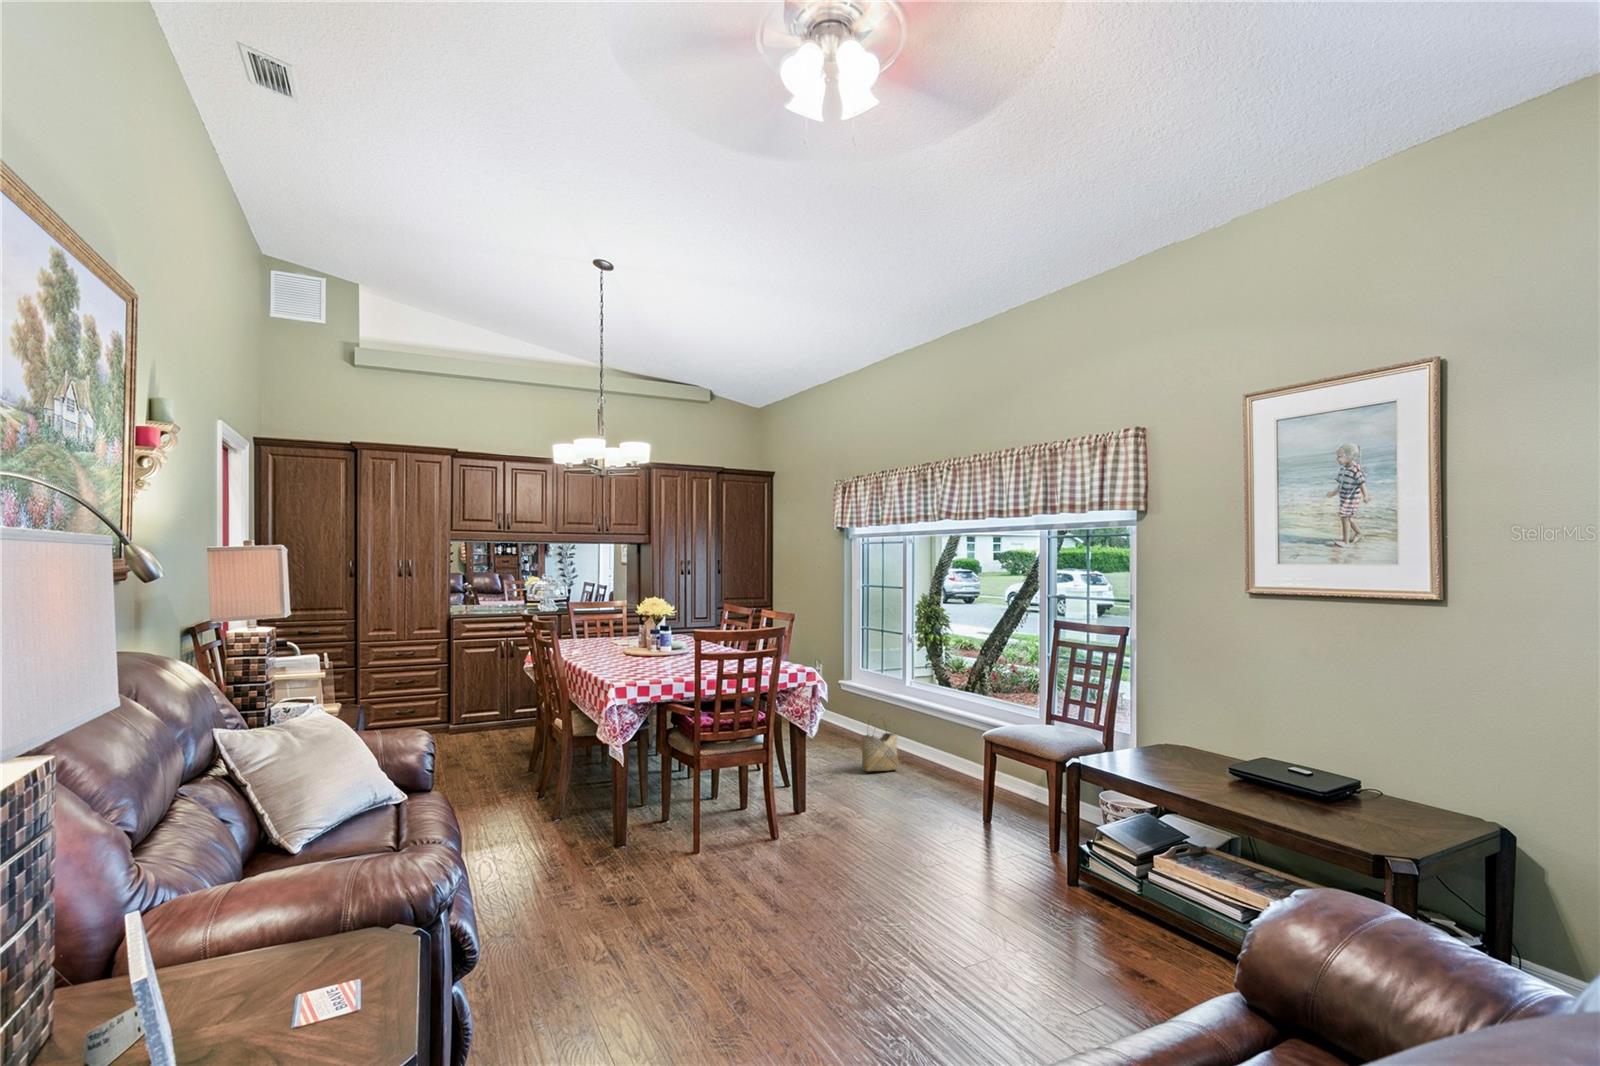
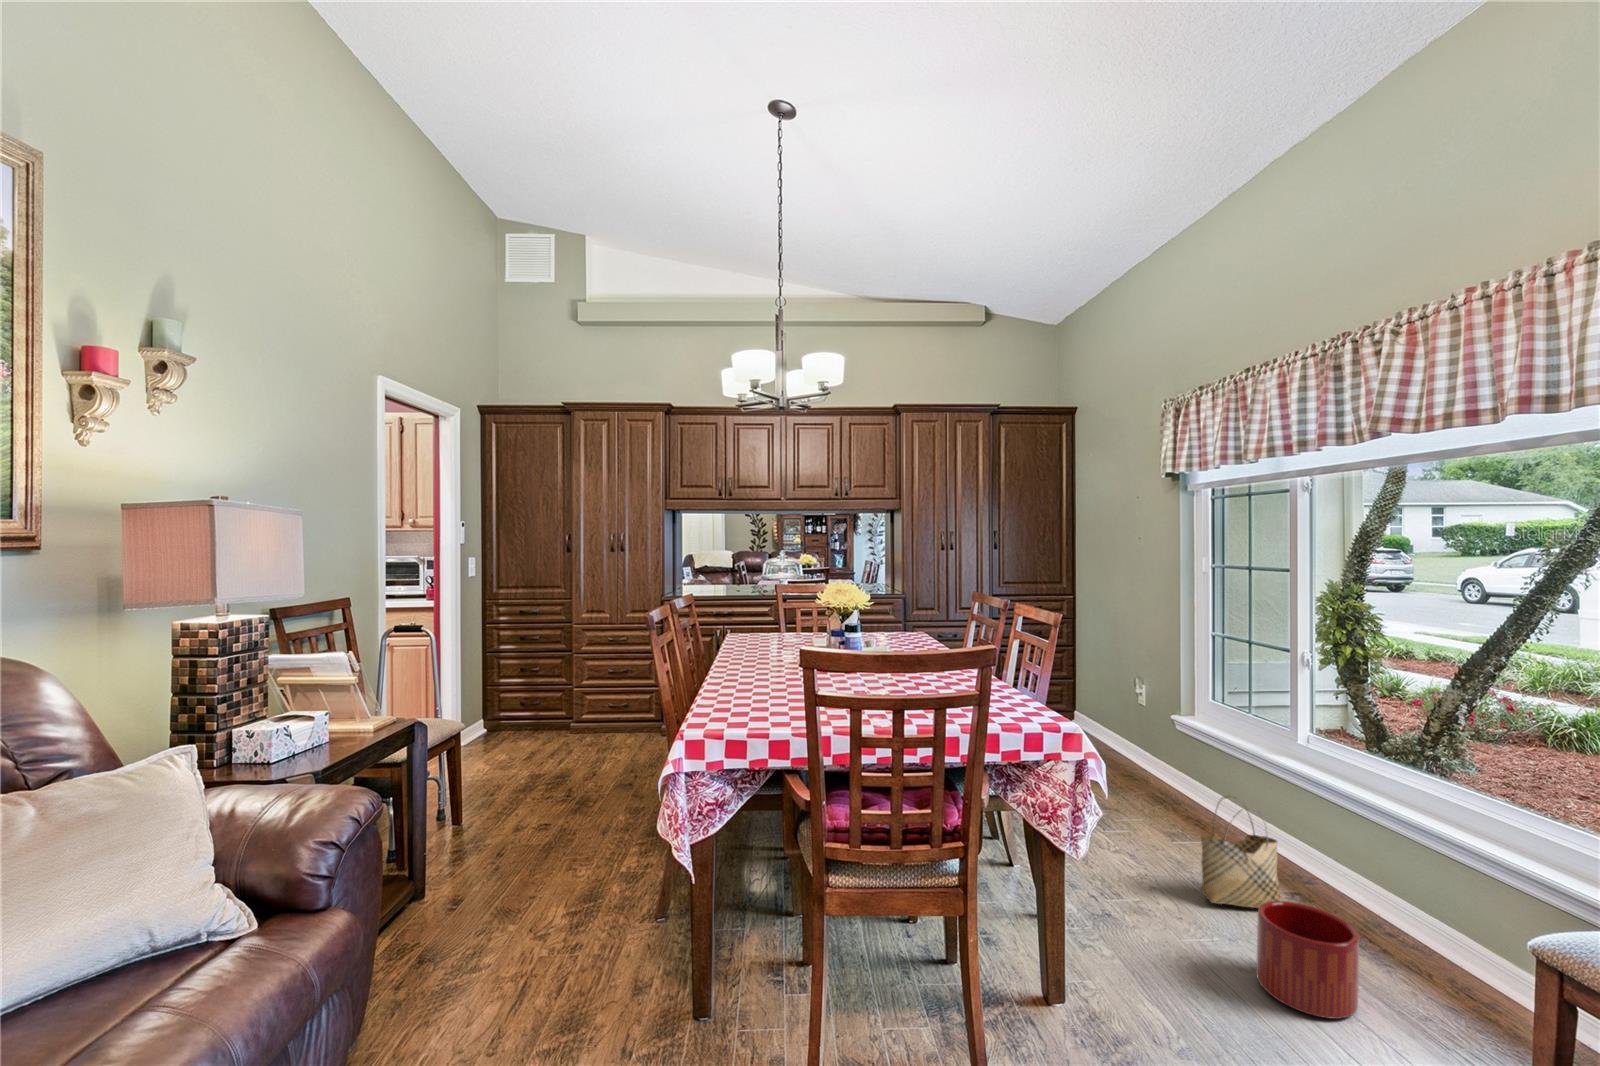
planter: none [890,754,932,801] -> present [1256,901,1359,1019]

